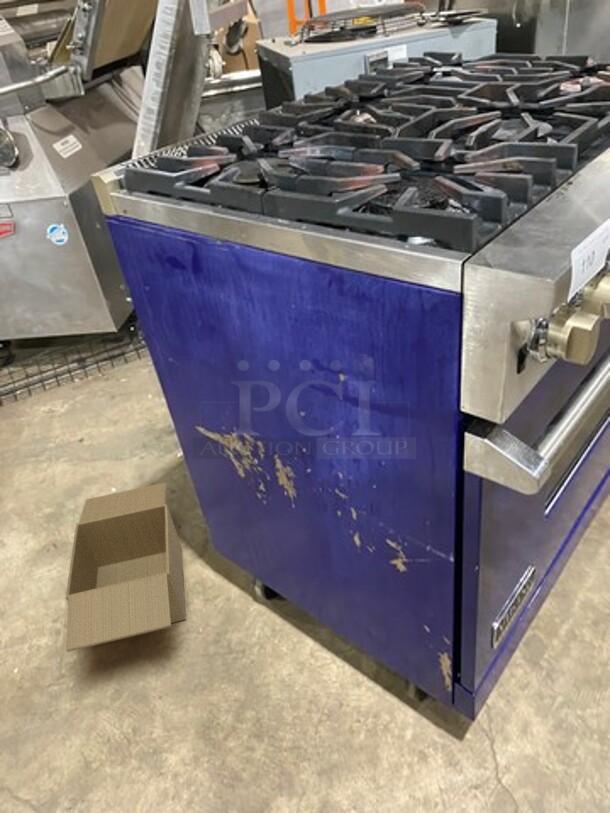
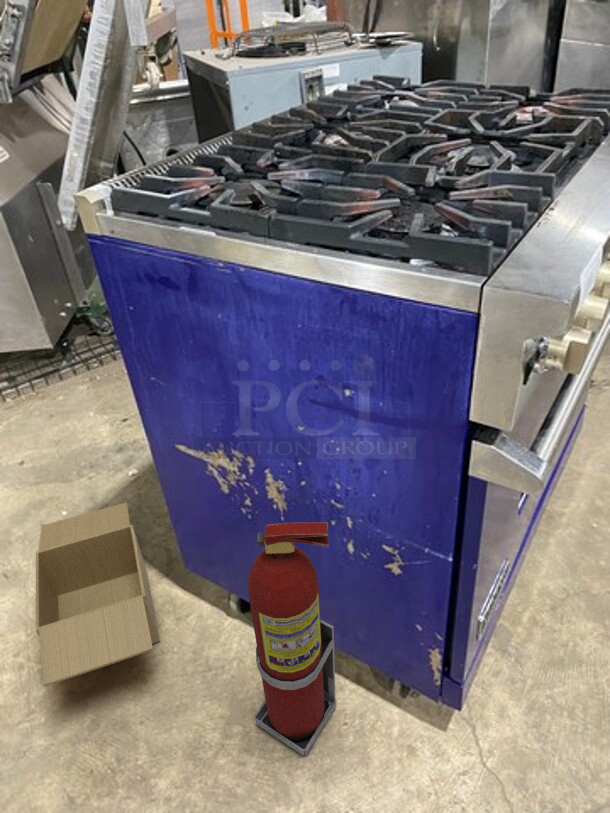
fire extinguisher: none [248,510,349,748] -> present [248,522,337,756]

